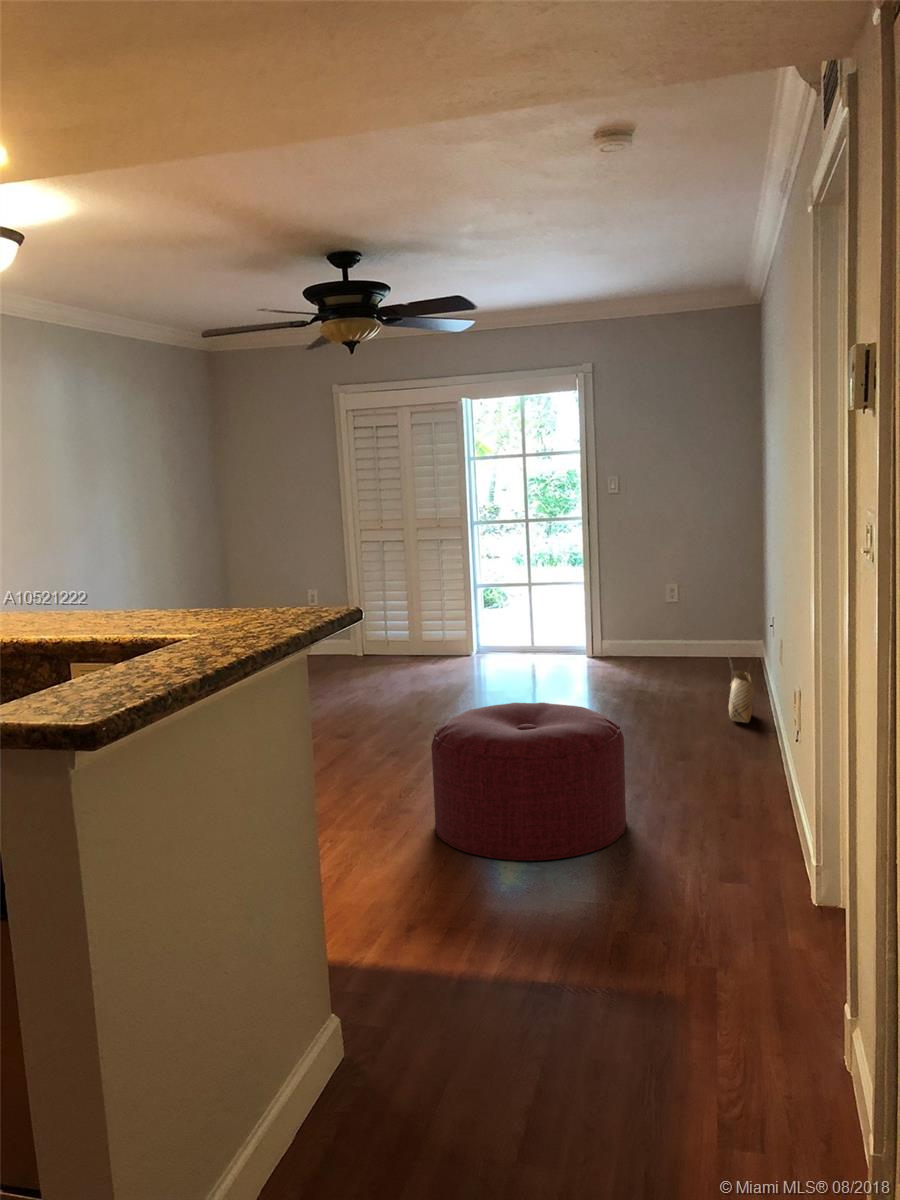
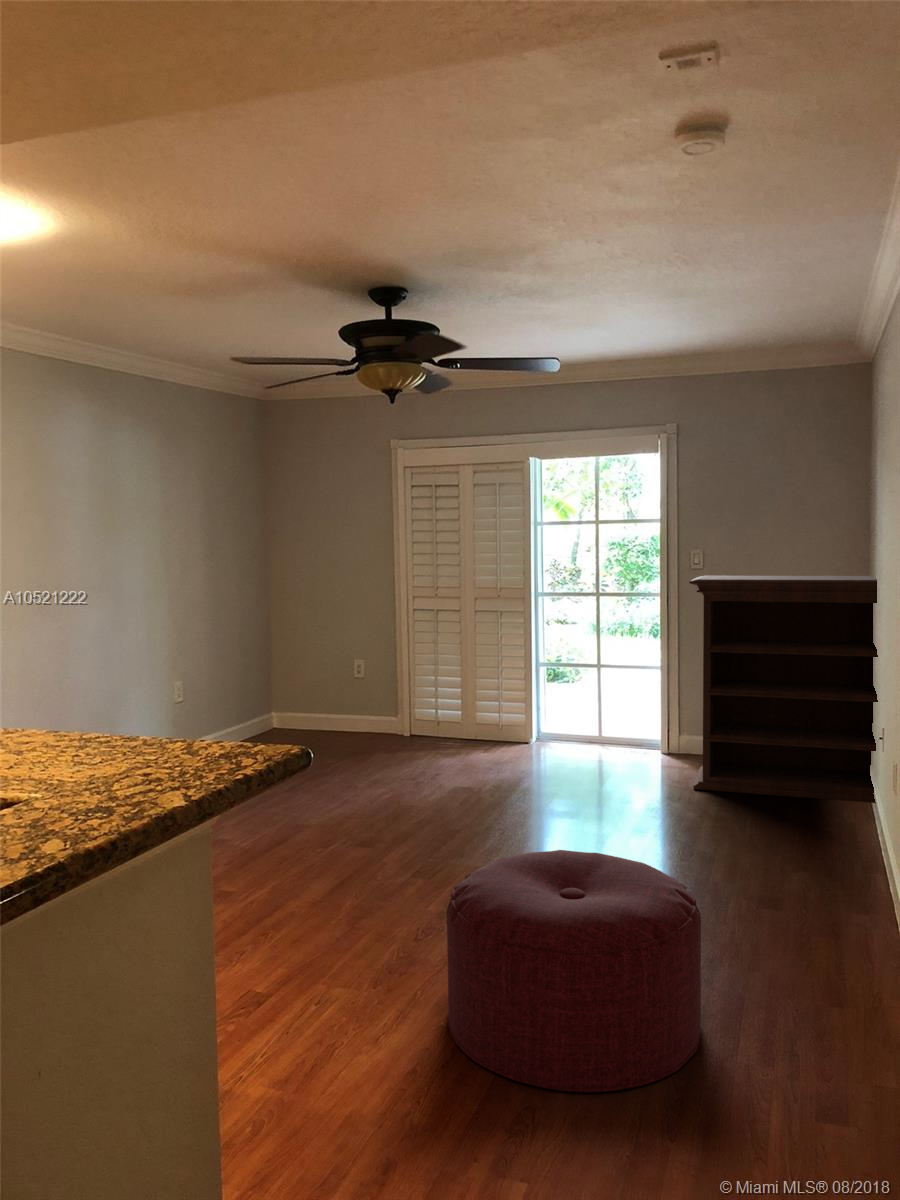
bookshelf: none [605,494,785,682] -> present [689,576,878,803]
woven basket: present [728,653,754,723] -> none [836,773,877,867]

